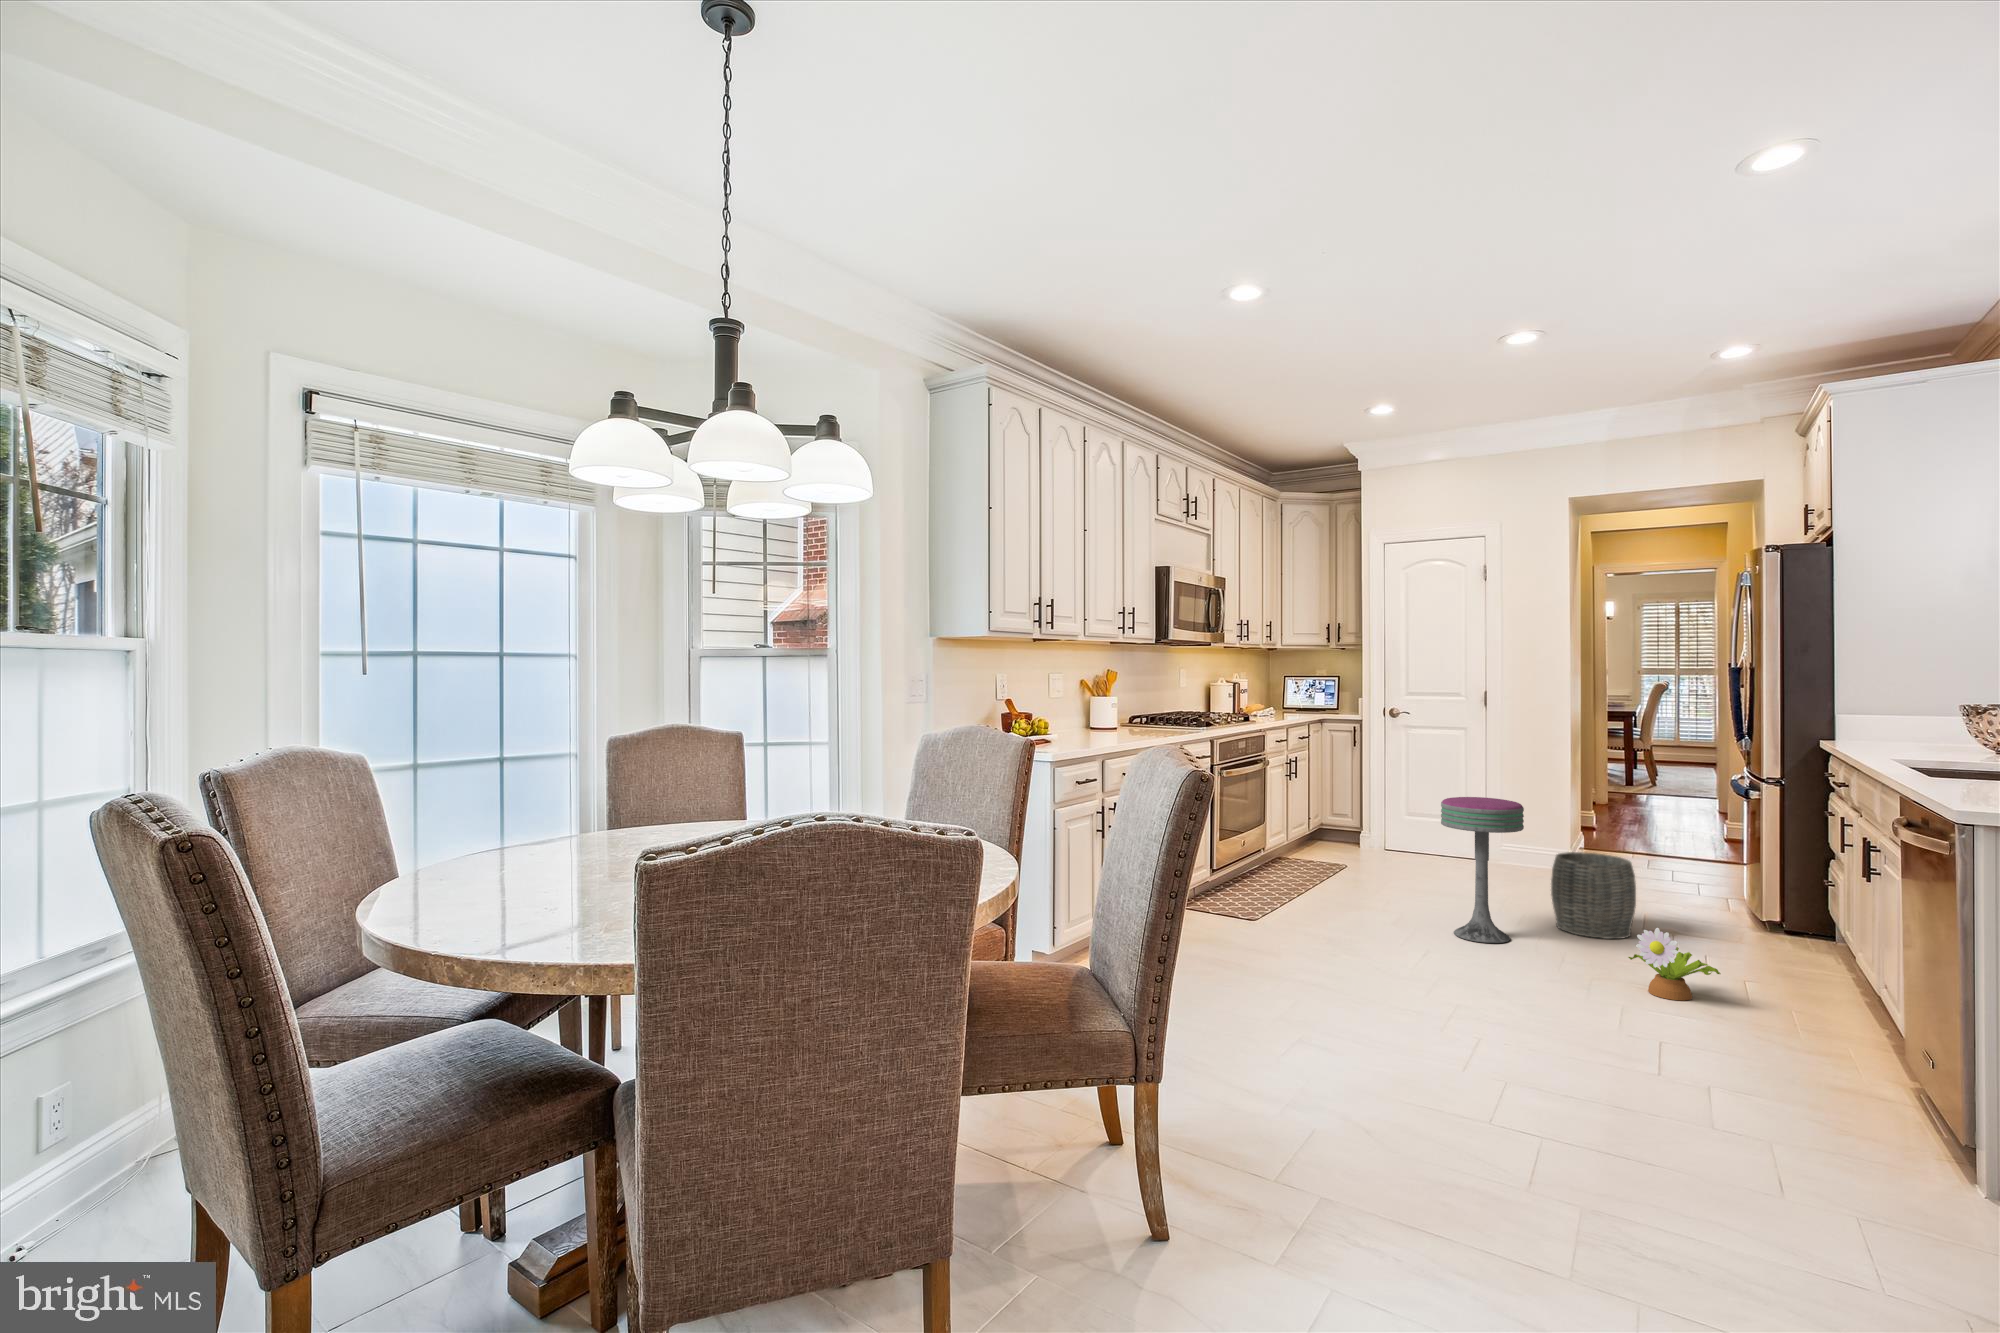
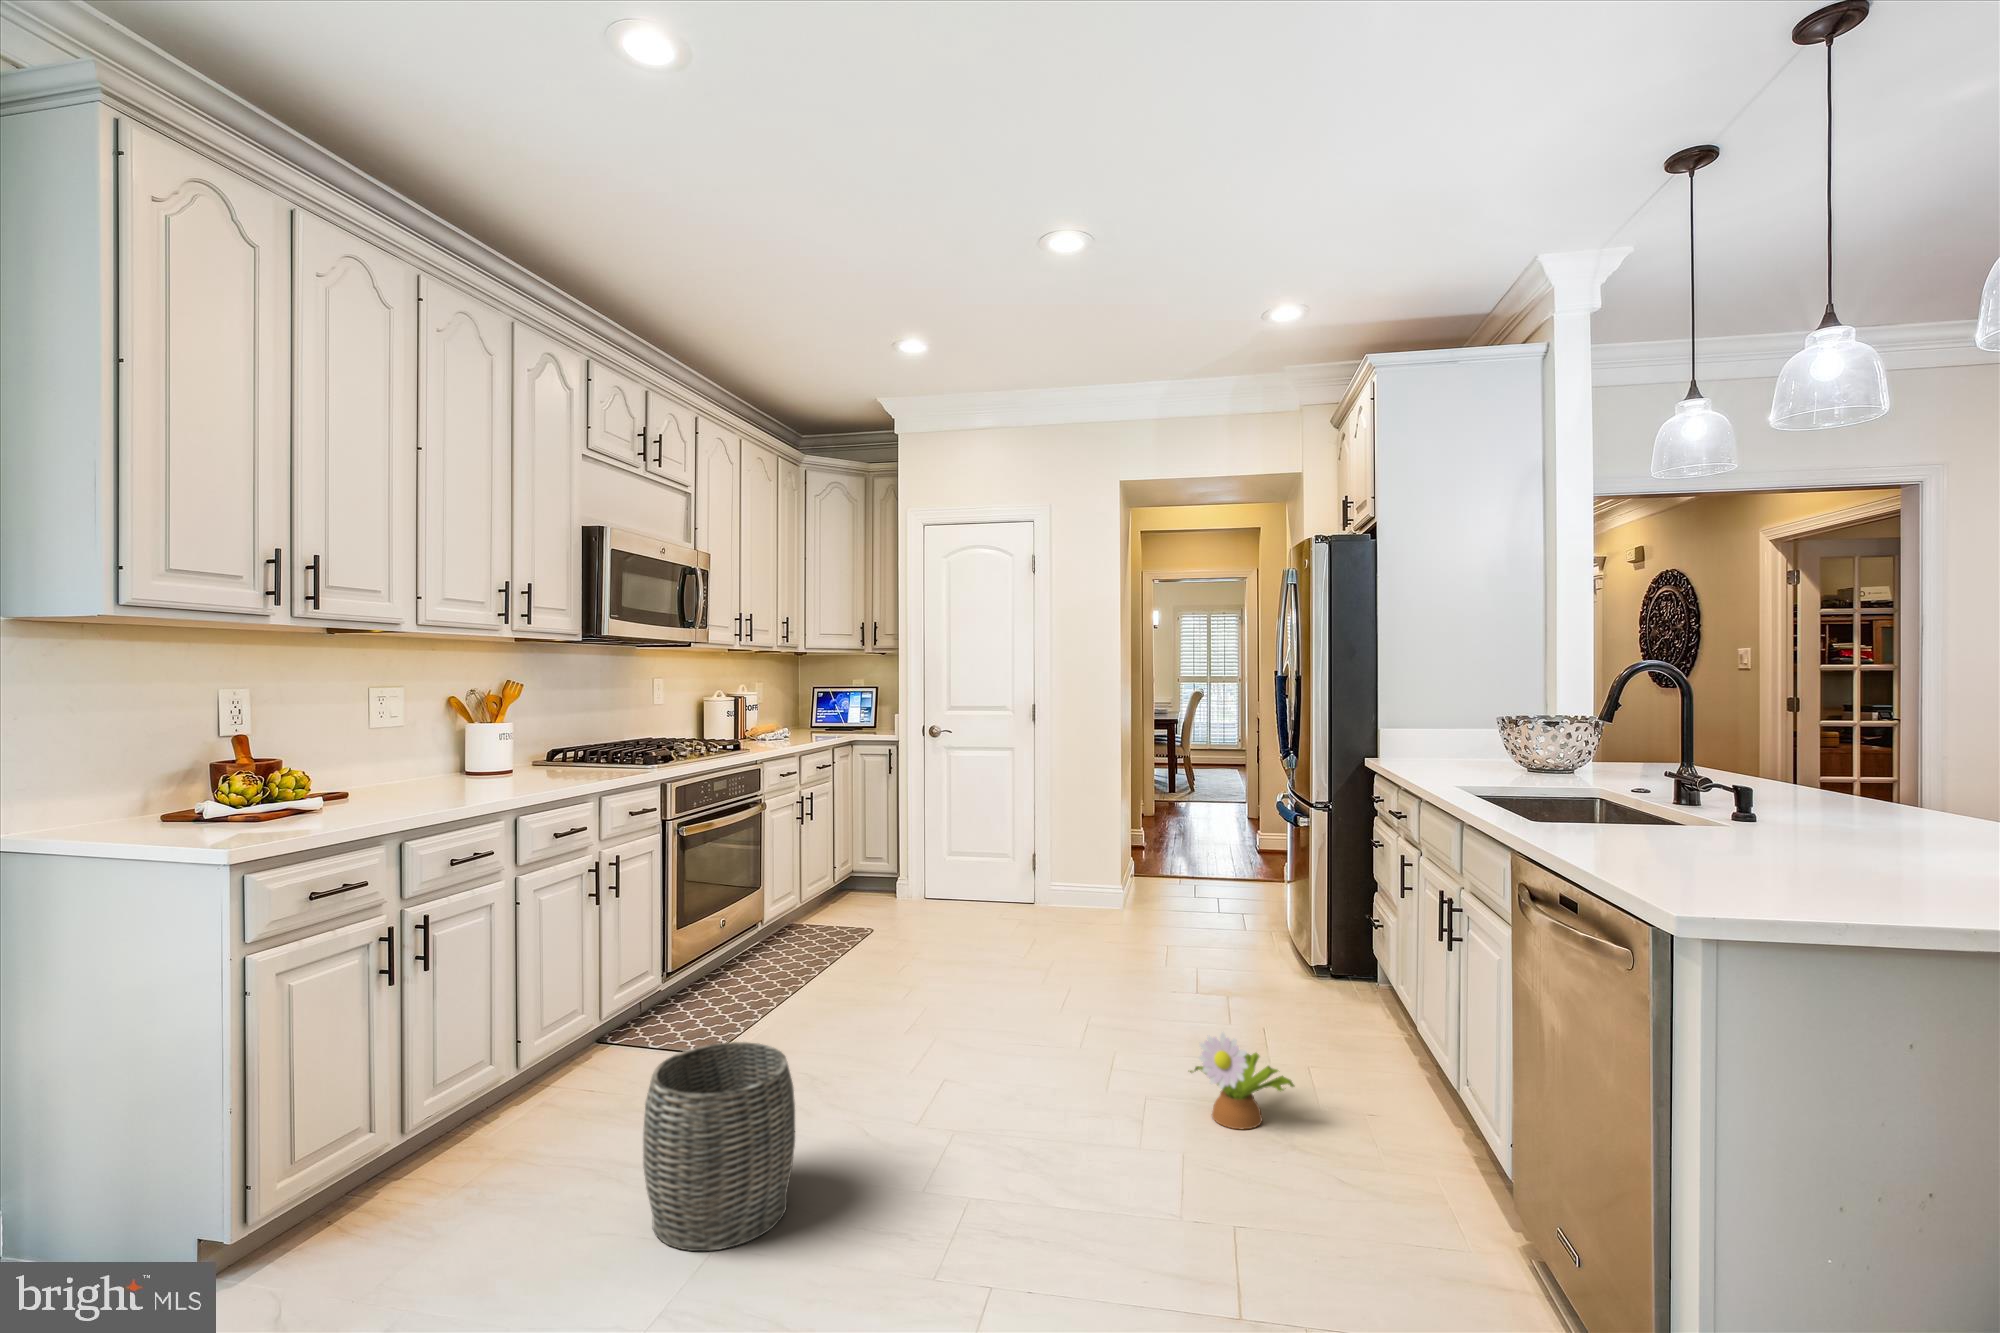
bar stool: present [1441,797,1524,943] -> none [965,849,1065,1053]
woven basket: present [1551,852,1636,939] -> present [643,1042,795,1251]

